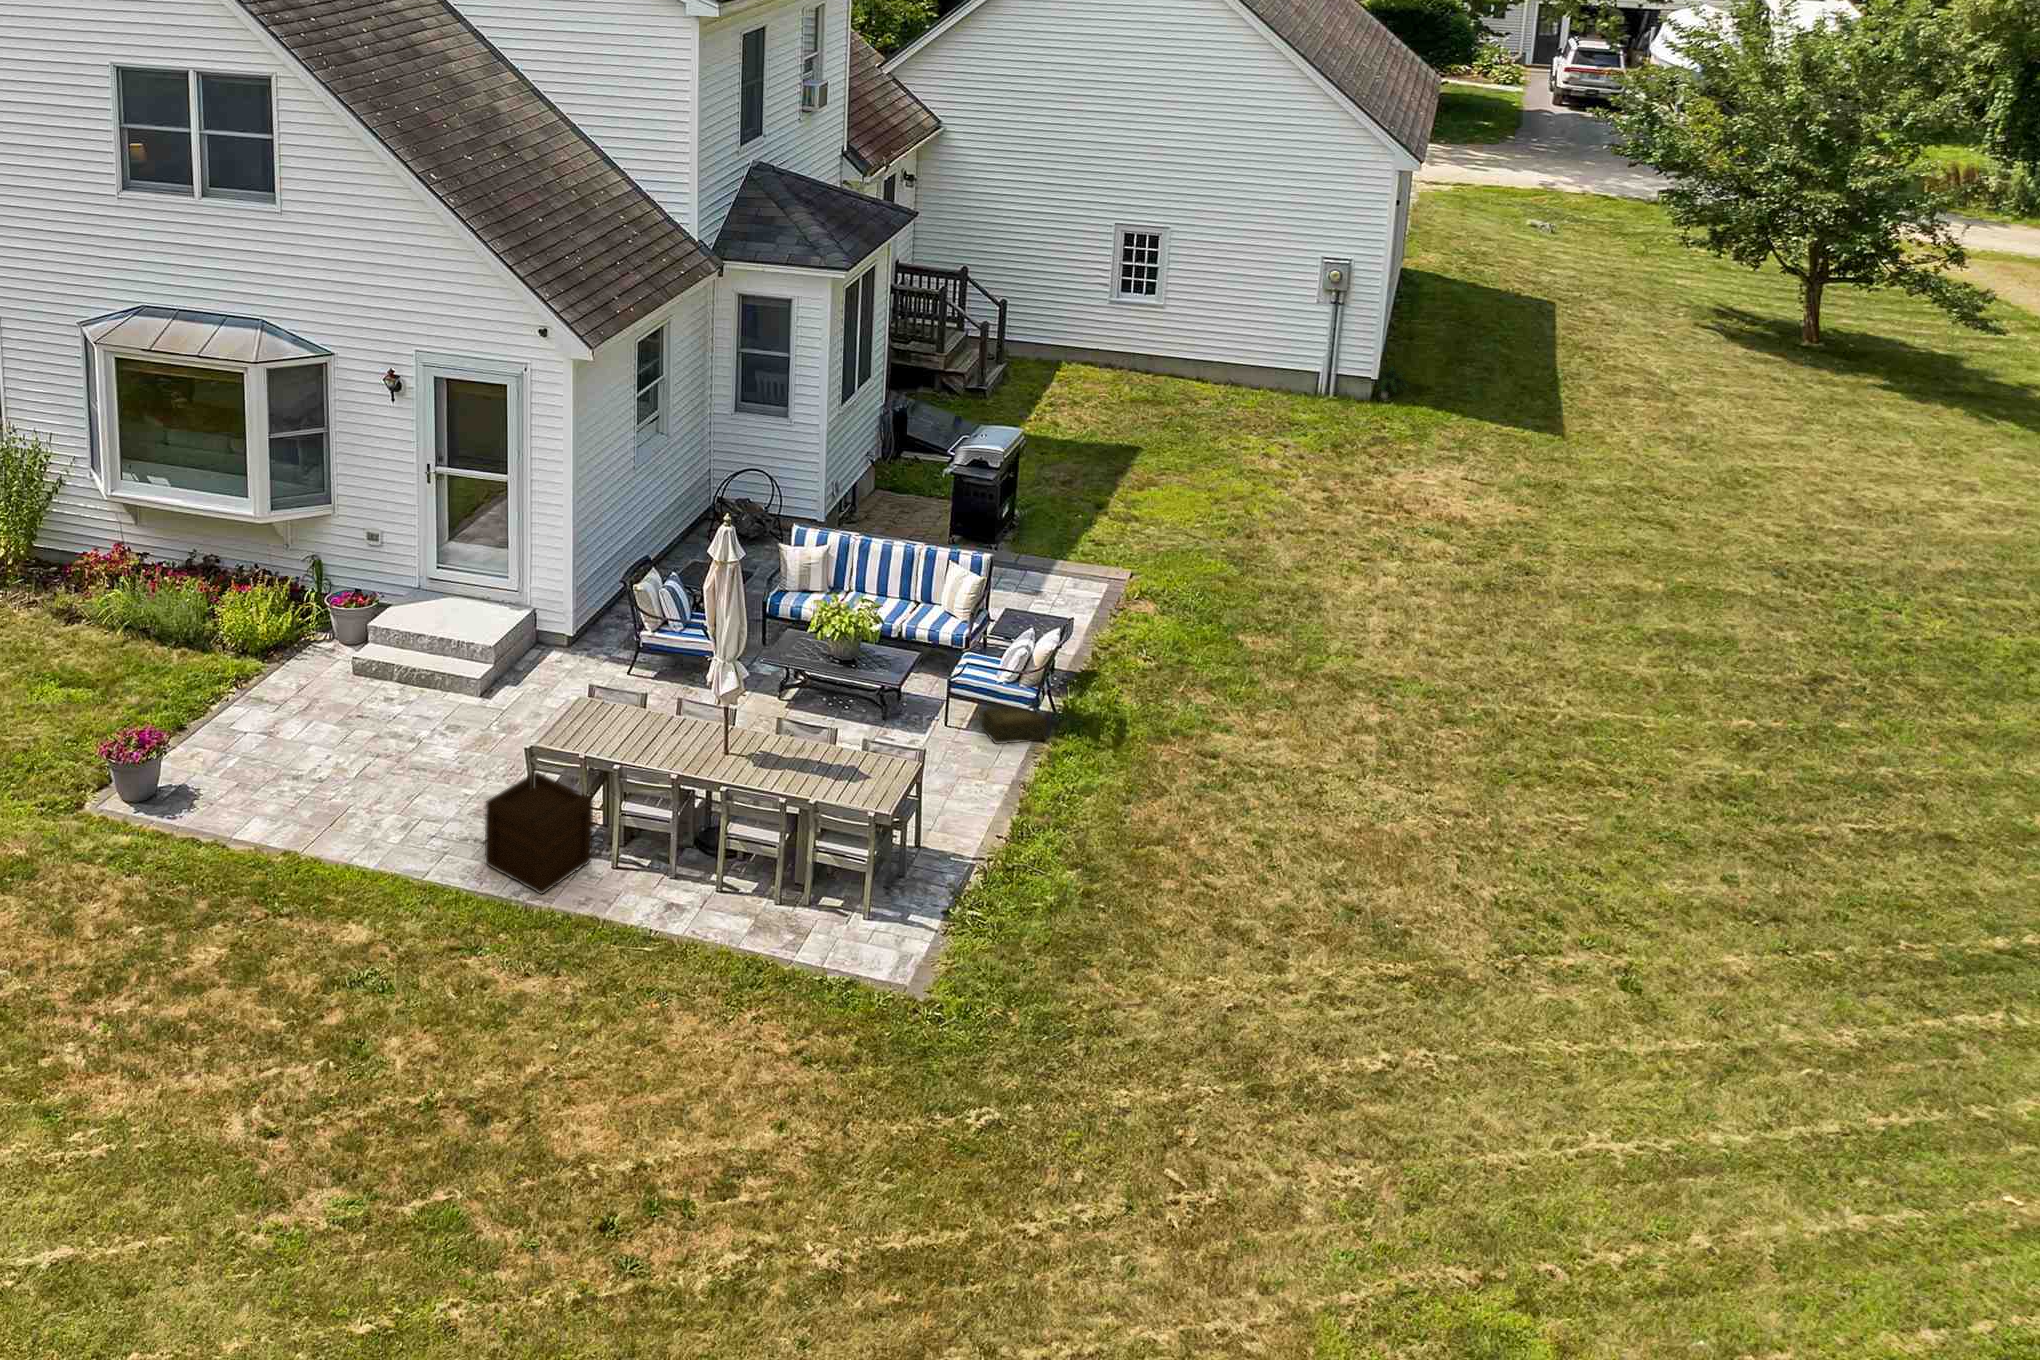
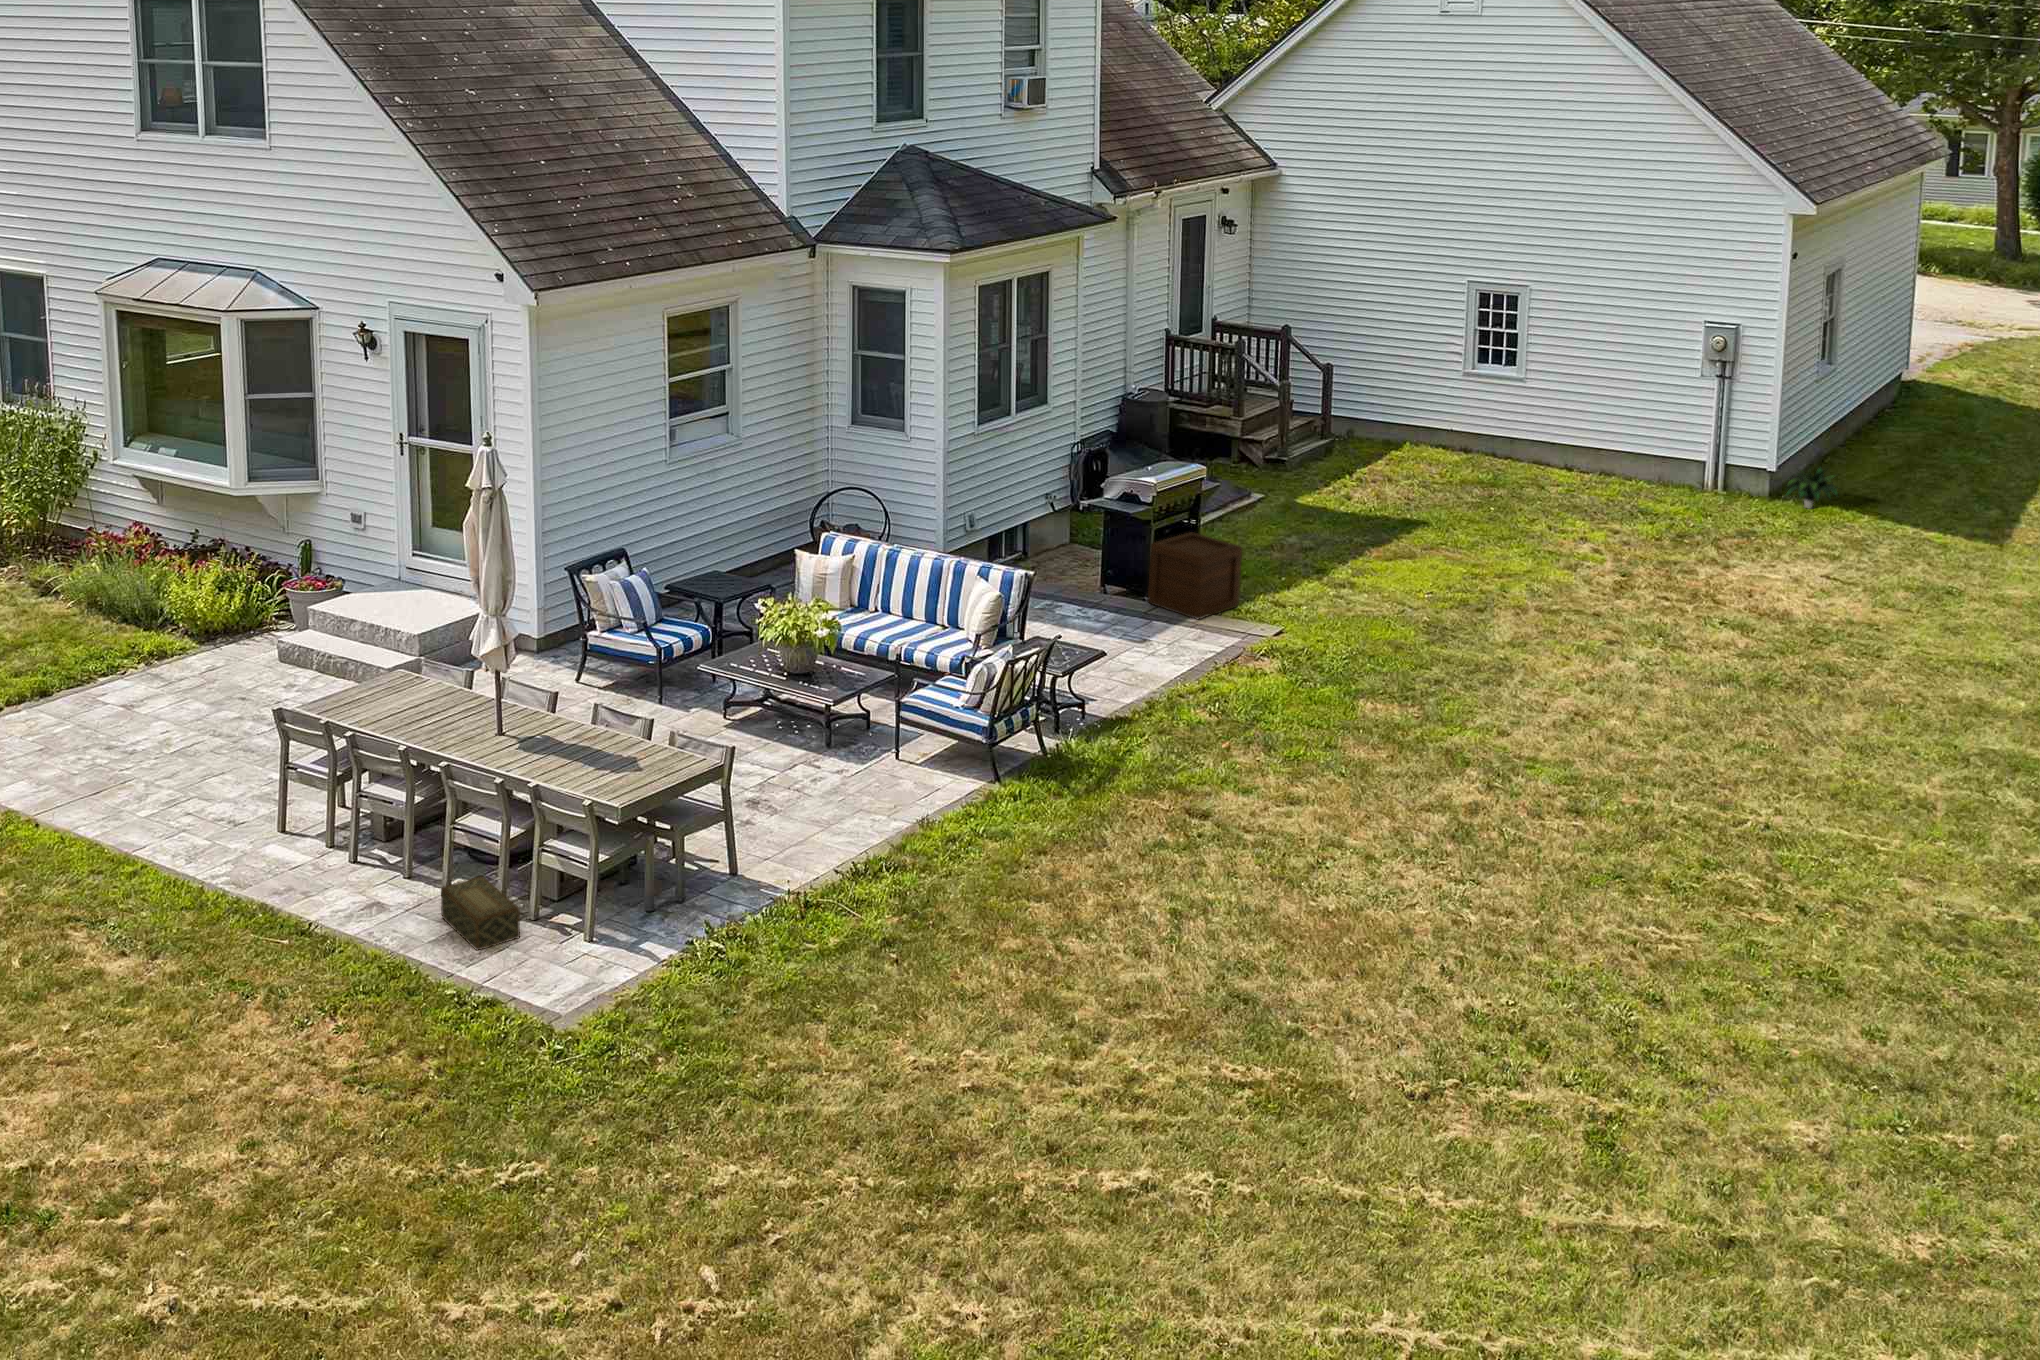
woven basket: present [982,707,1047,744] -> present [441,876,520,951]
wooden crate: present [485,772,593,894] -> present [1148,532,1242,619]

